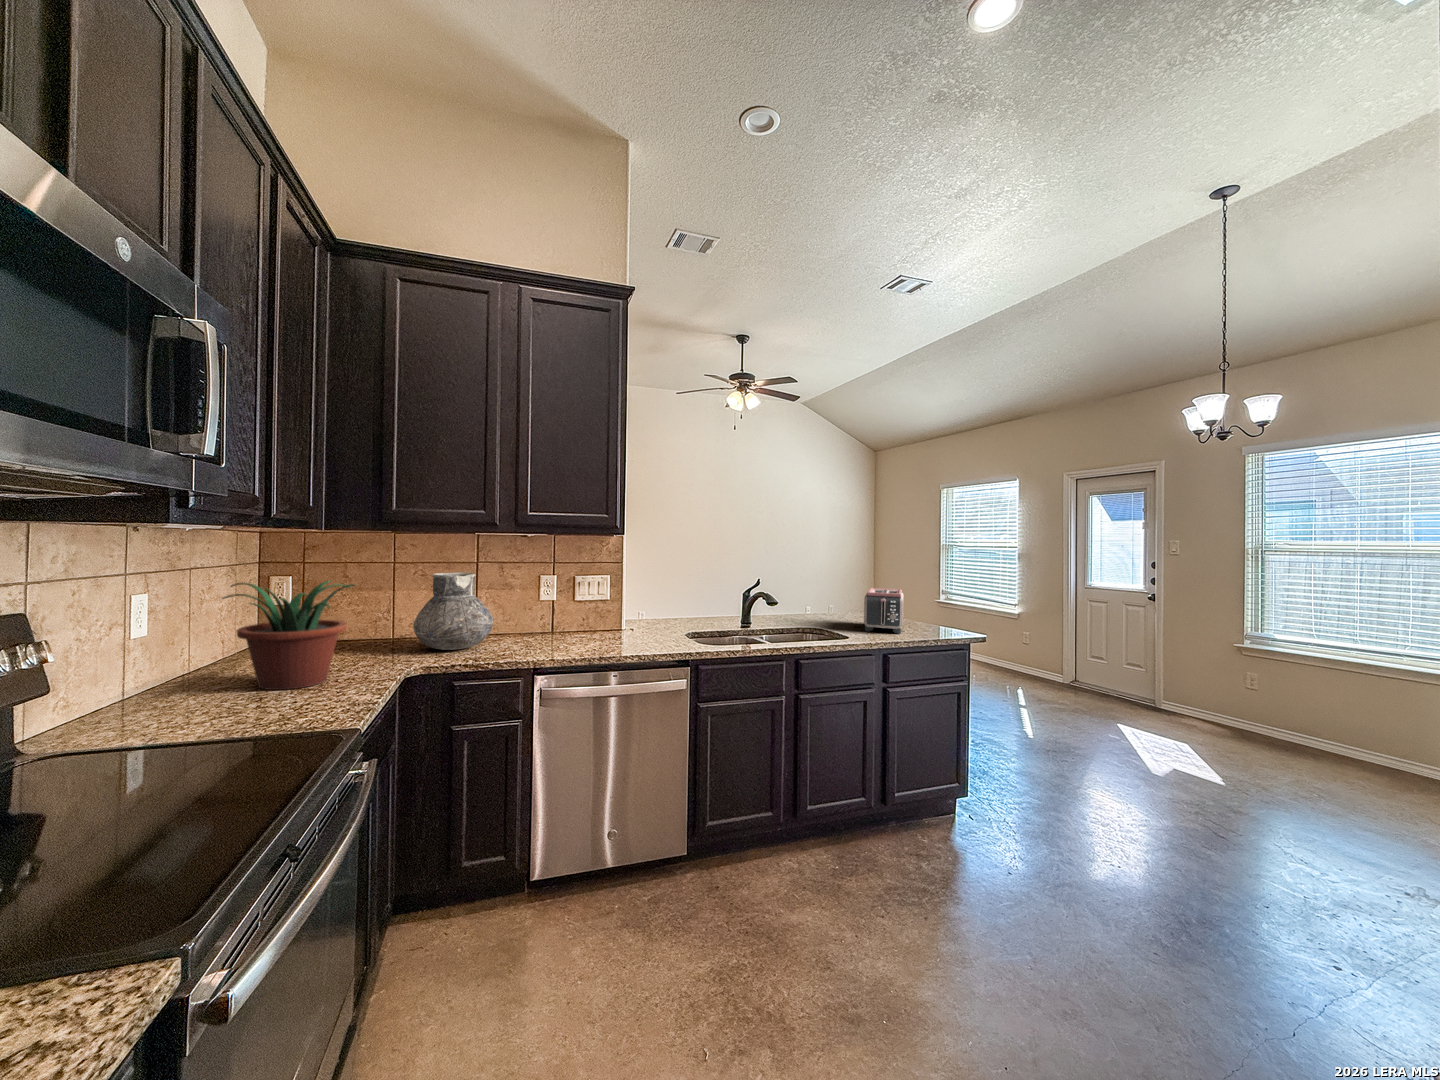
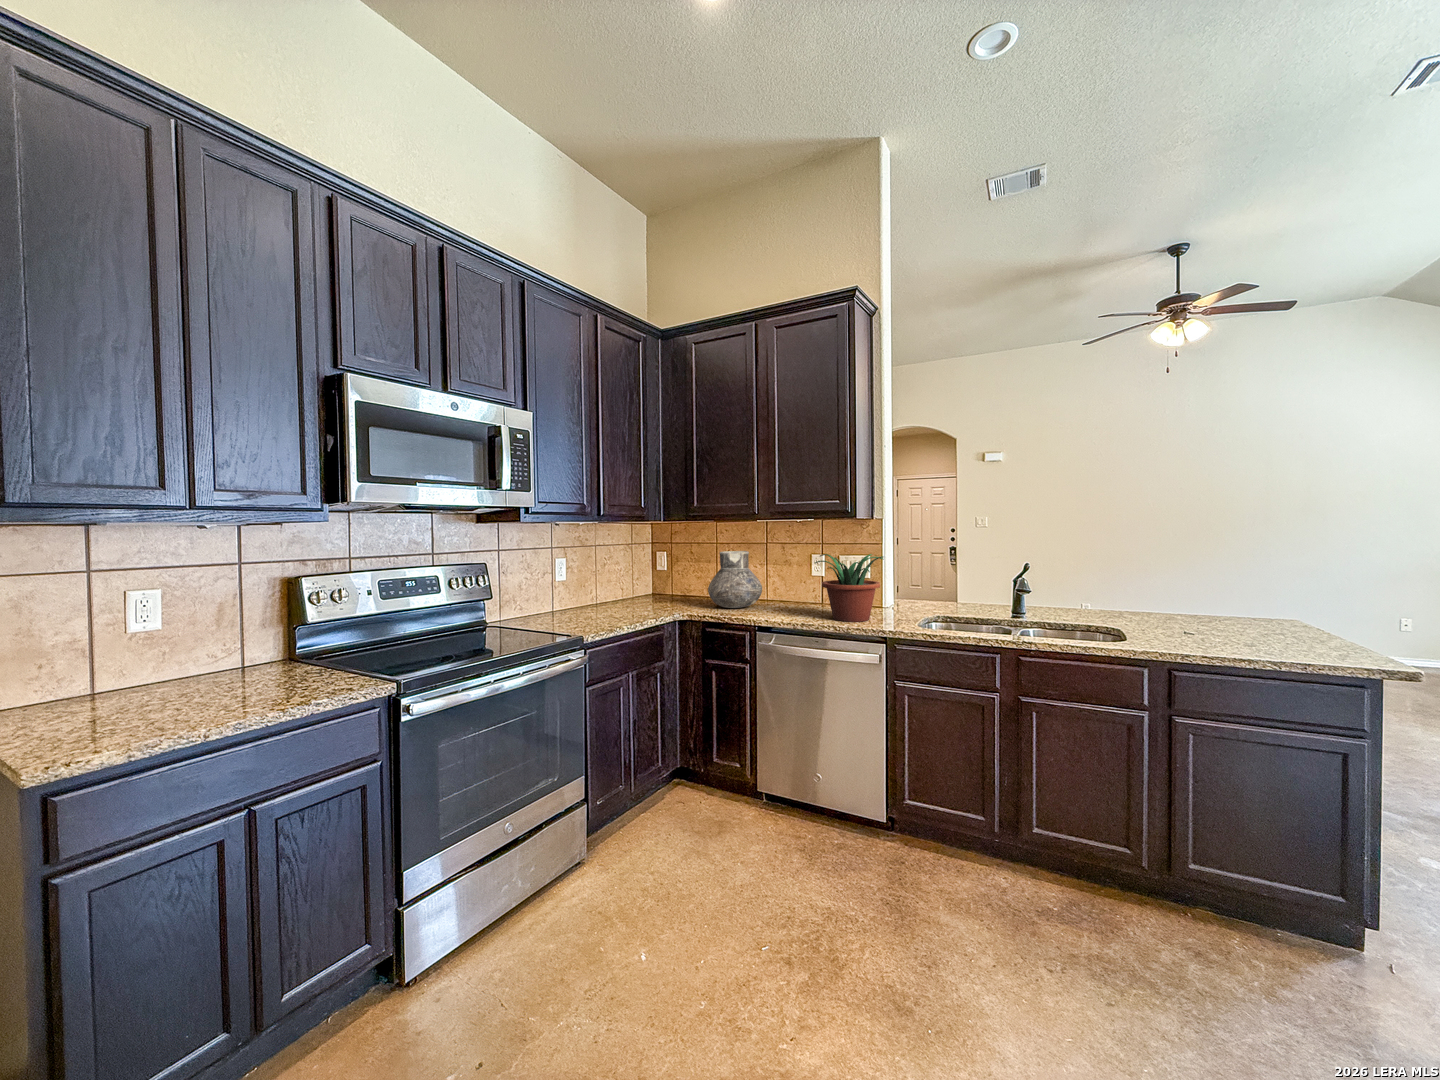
potted plant: present [222,581,355,690] -> present [815,554,884,622]
toaster: present [864,588,904,634] -> none [1188,583,1299,650]

